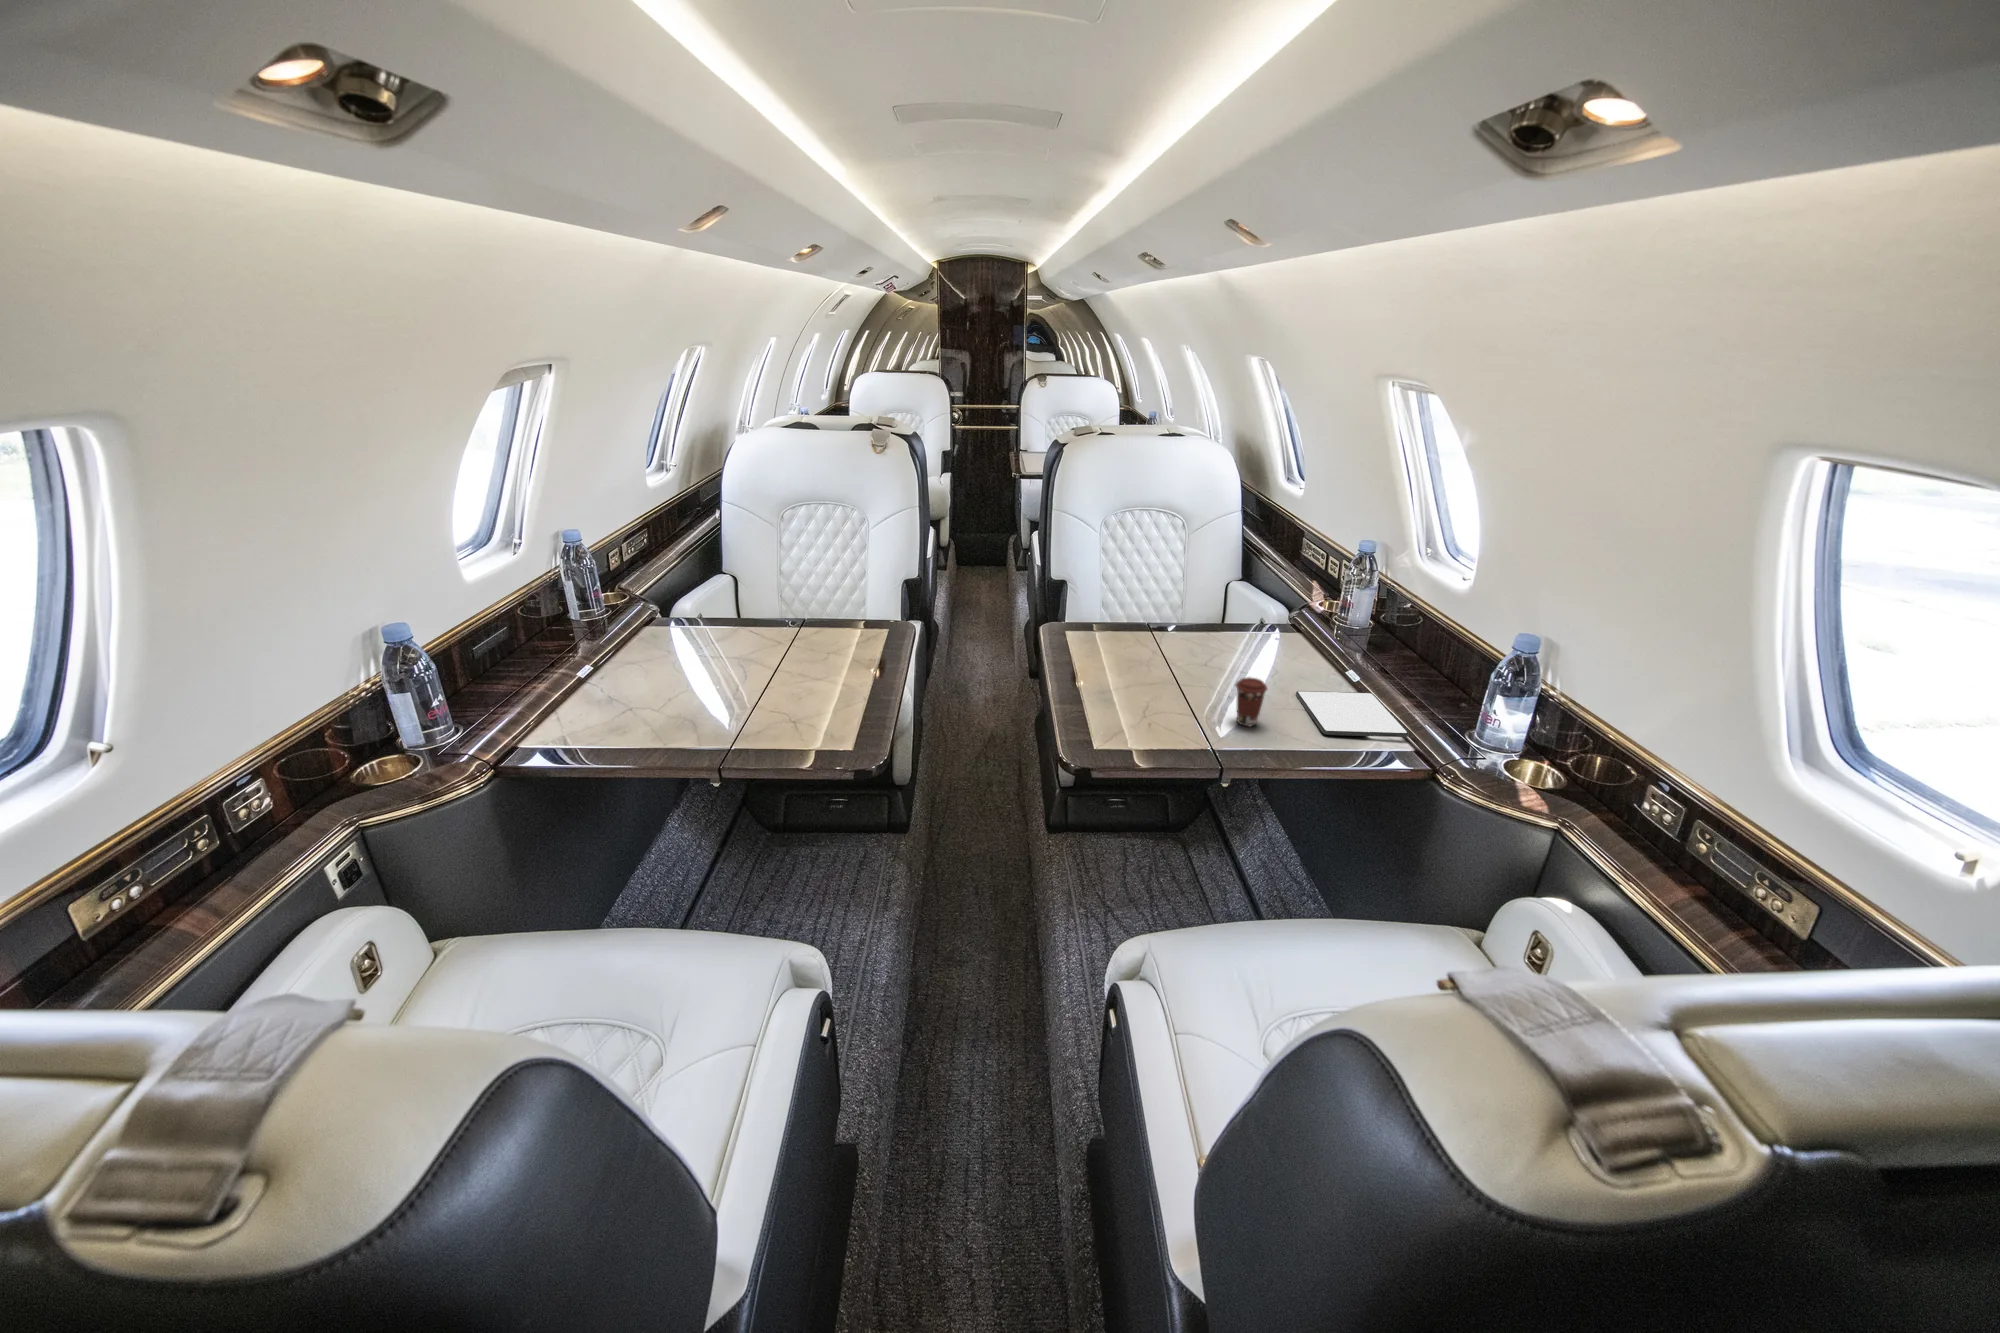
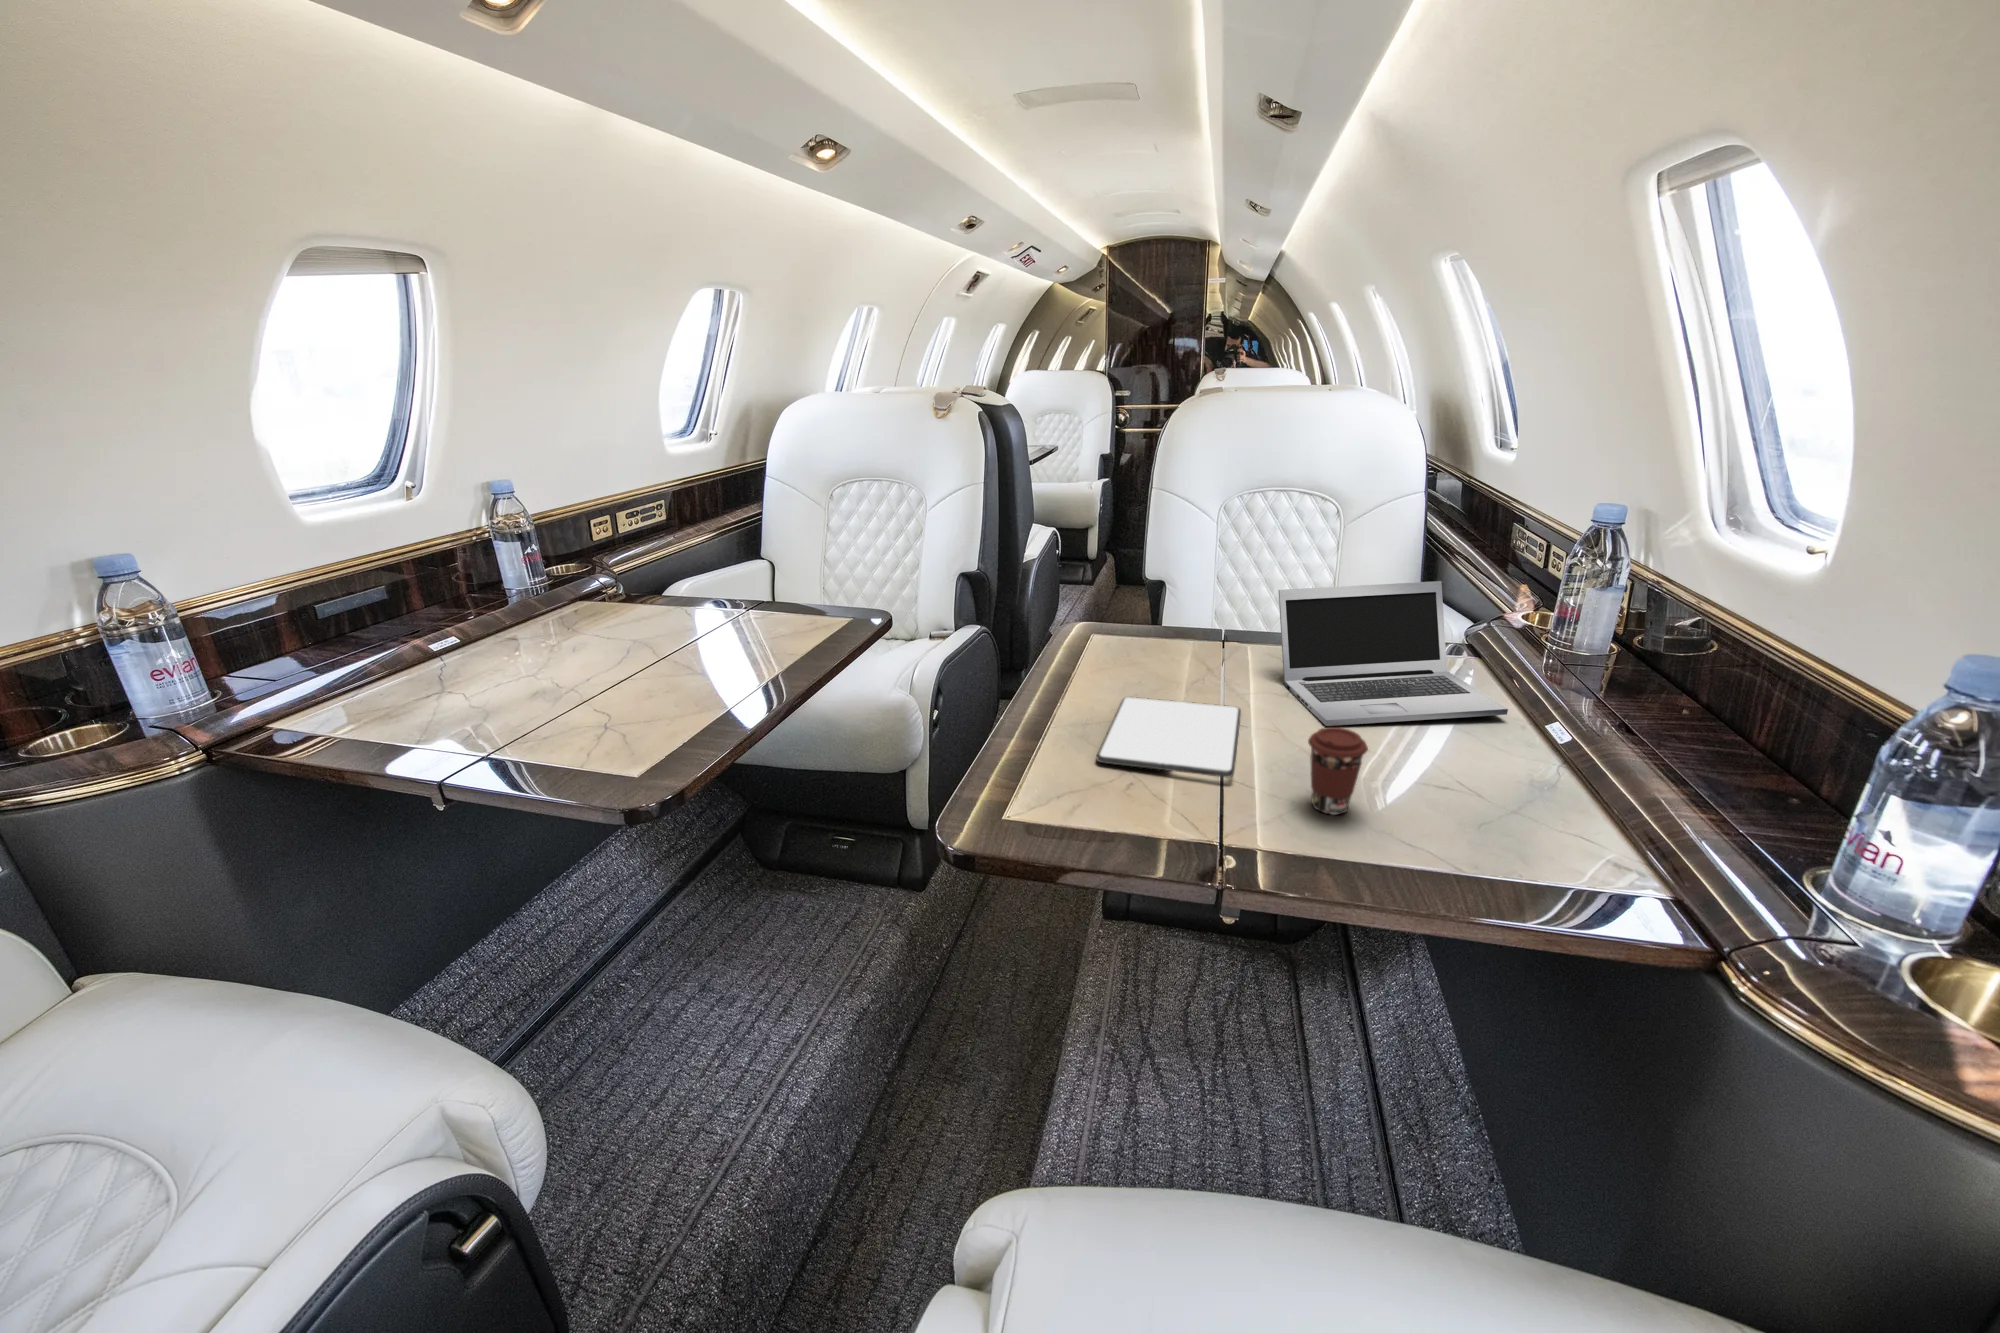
laptop: none [1188,586,1324,679] -> present [1279,581,1508,726]
tablet: present [1296,691,1409,737] -> present [1097,697,1241,777]

